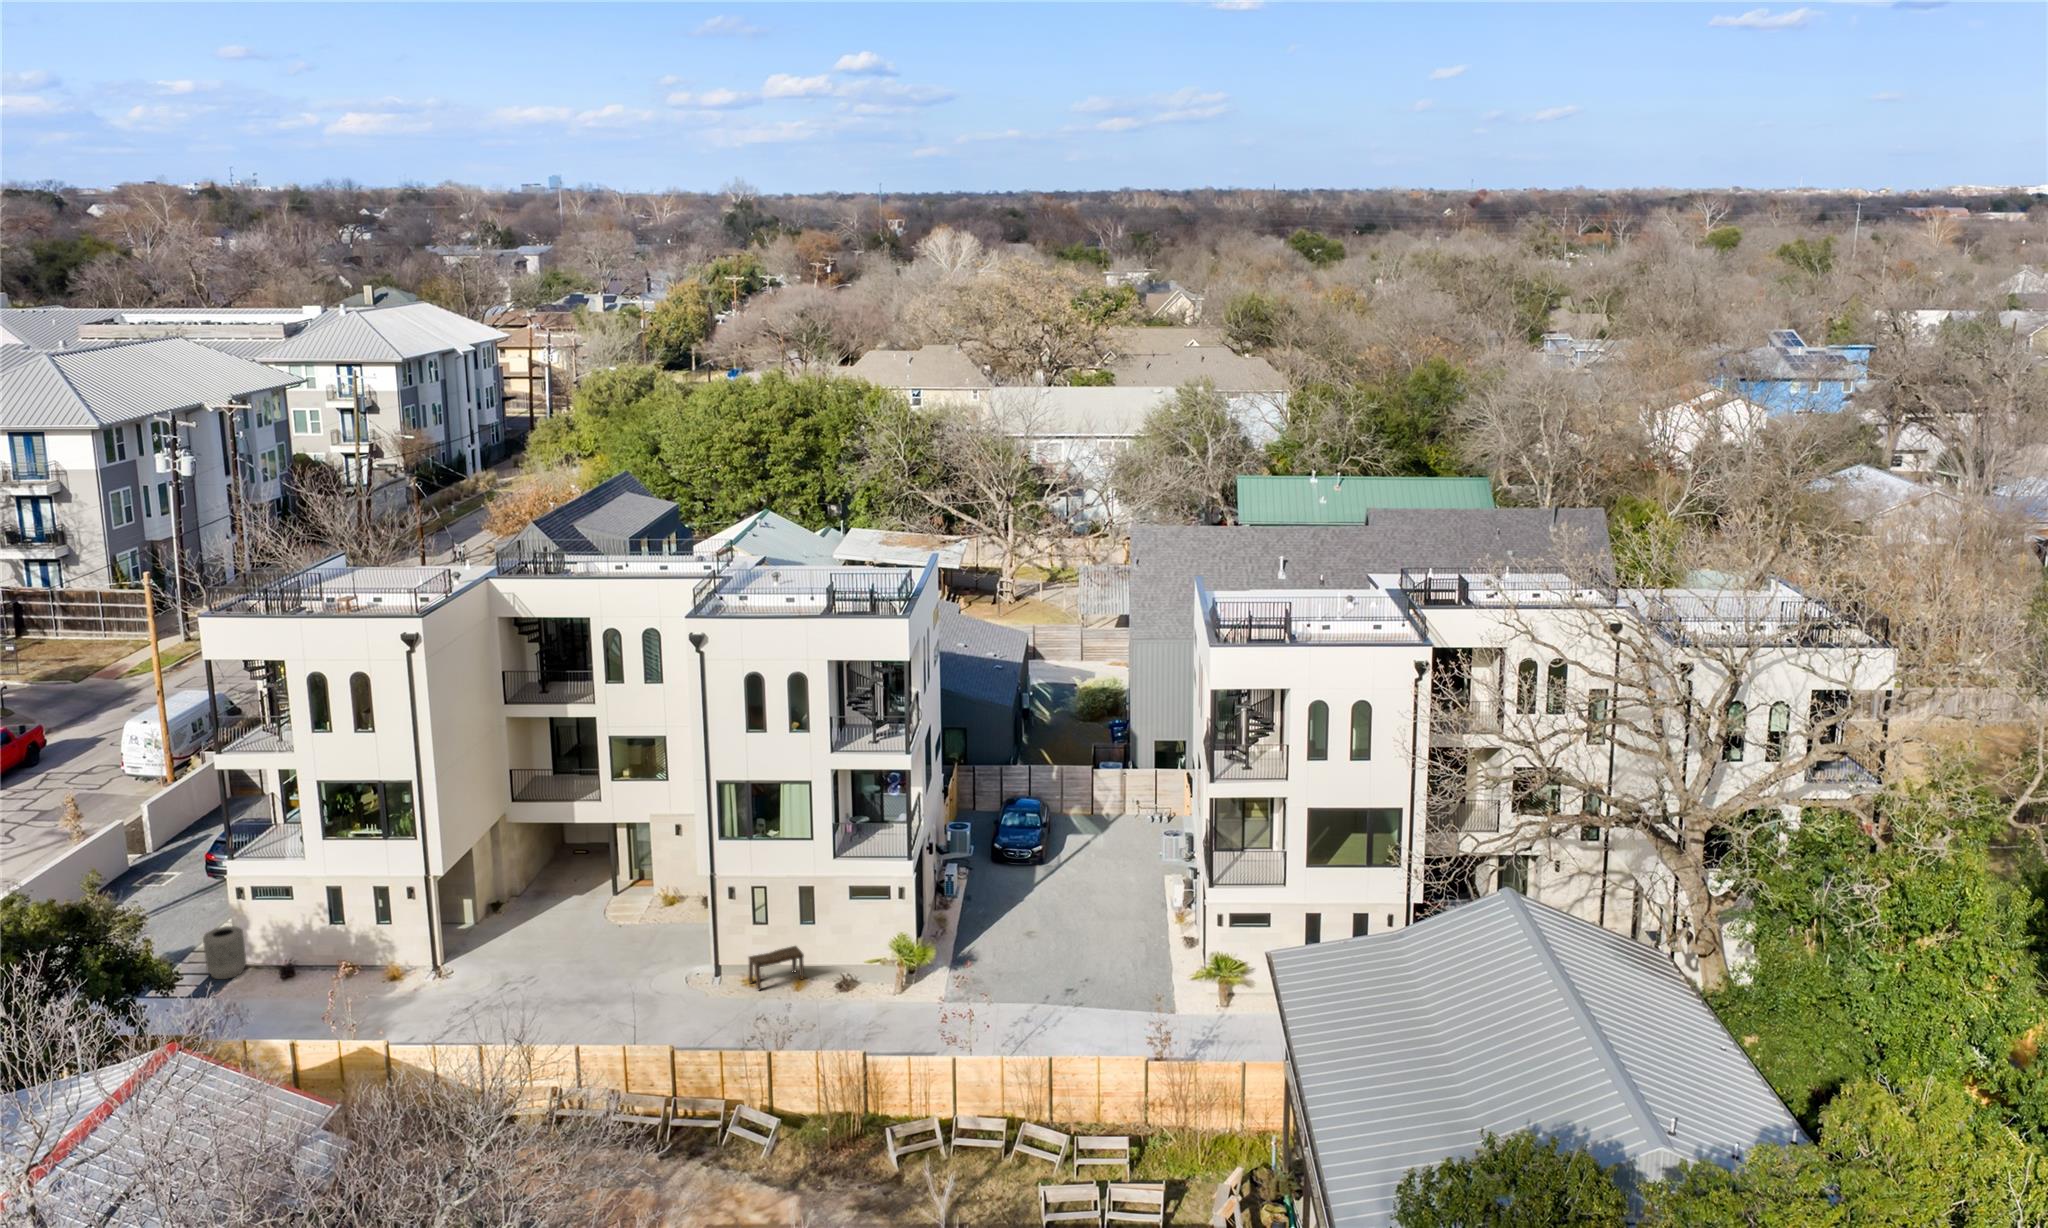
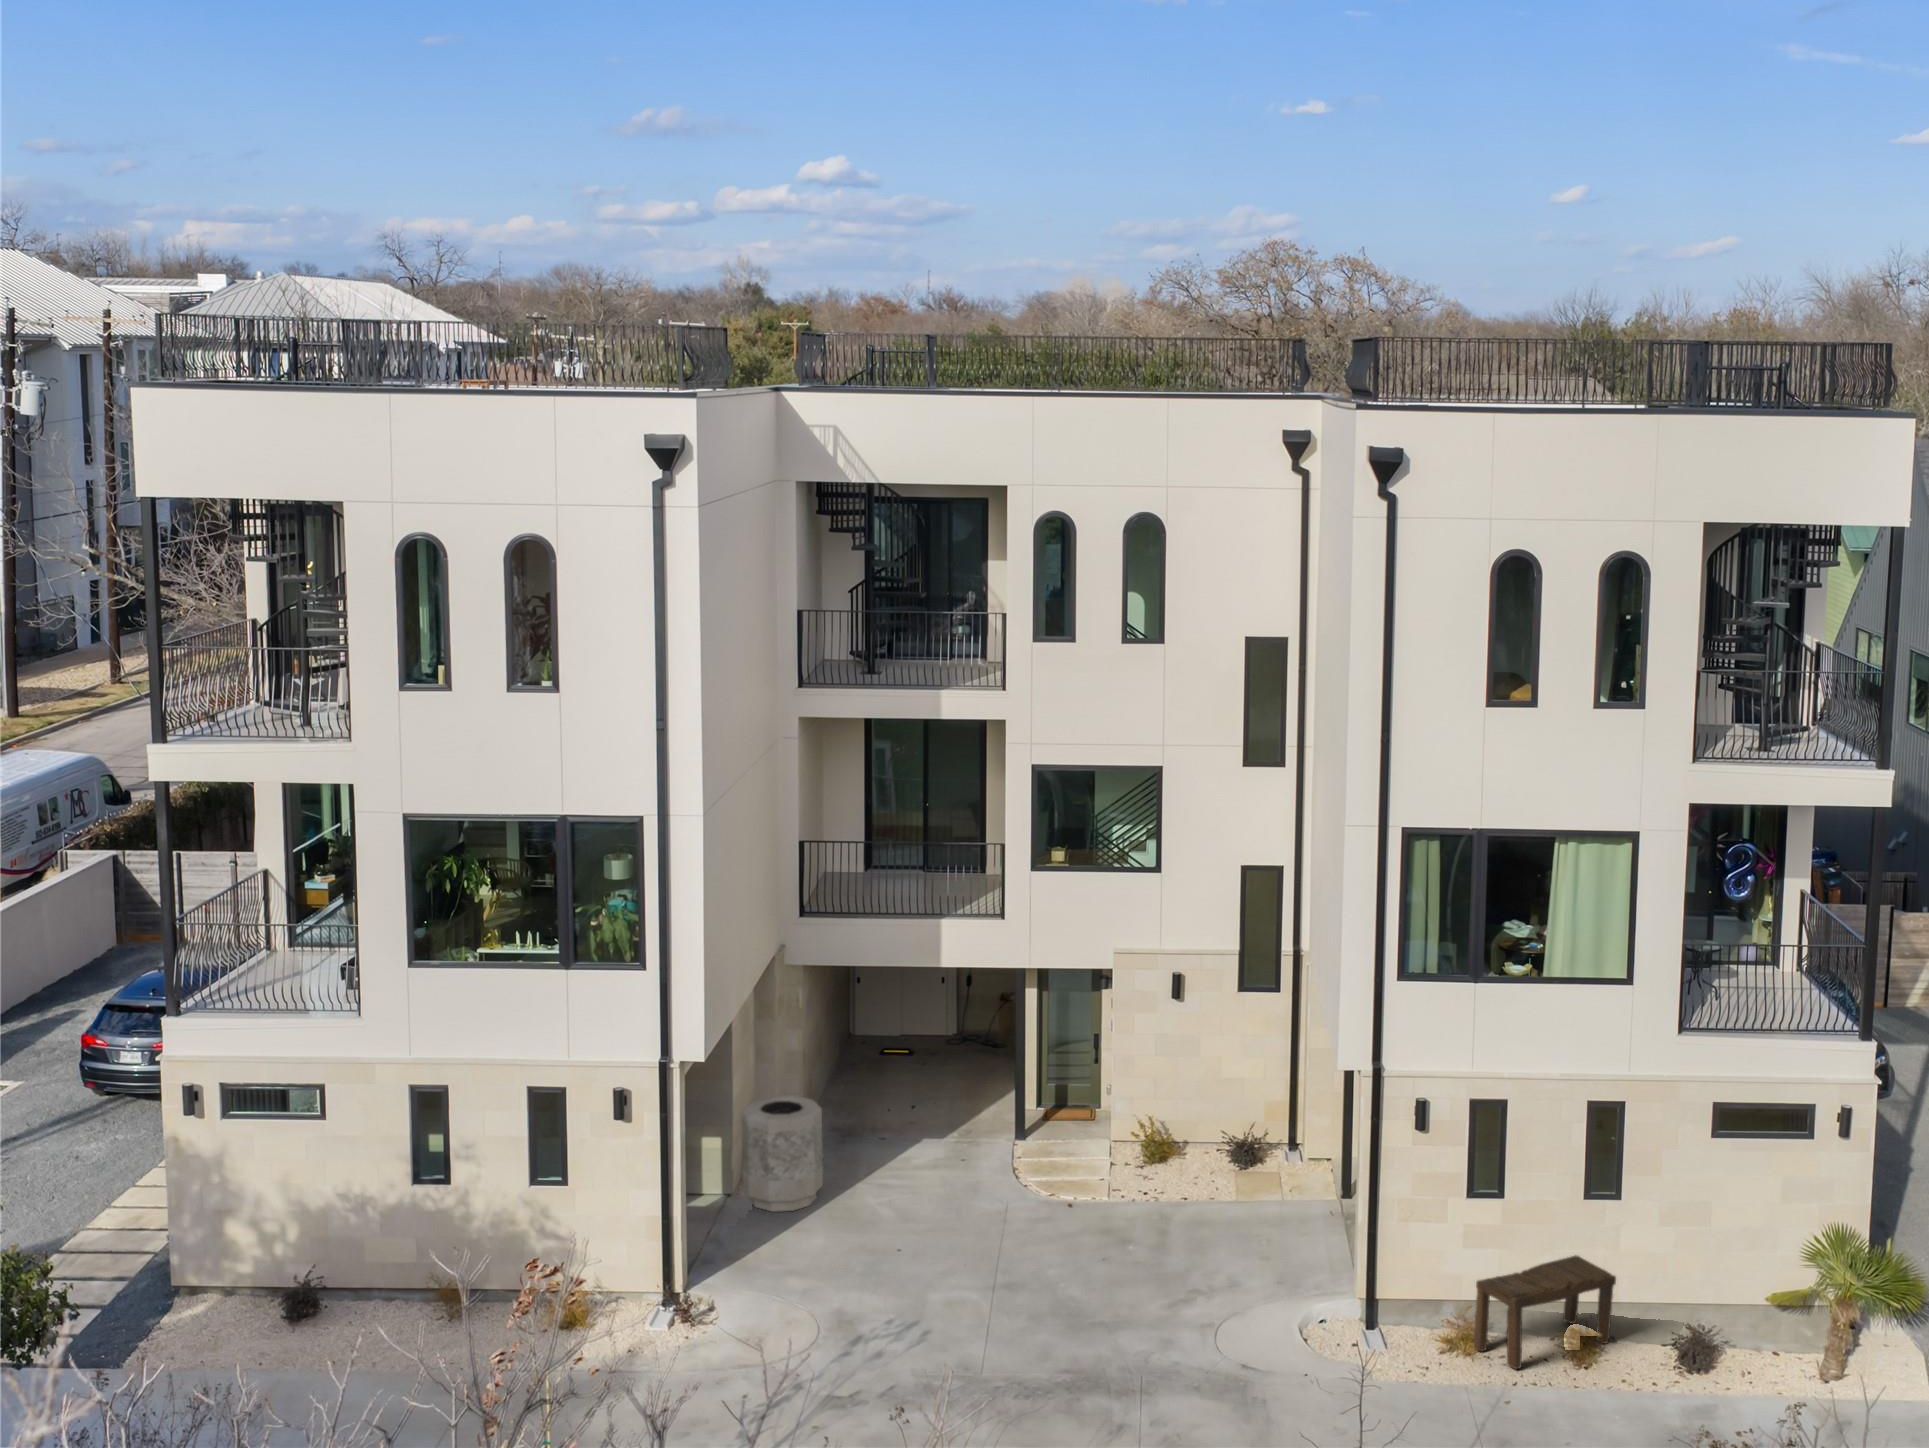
trash can: present [203,926,246,979] -> present [741,1095,823,1211]

